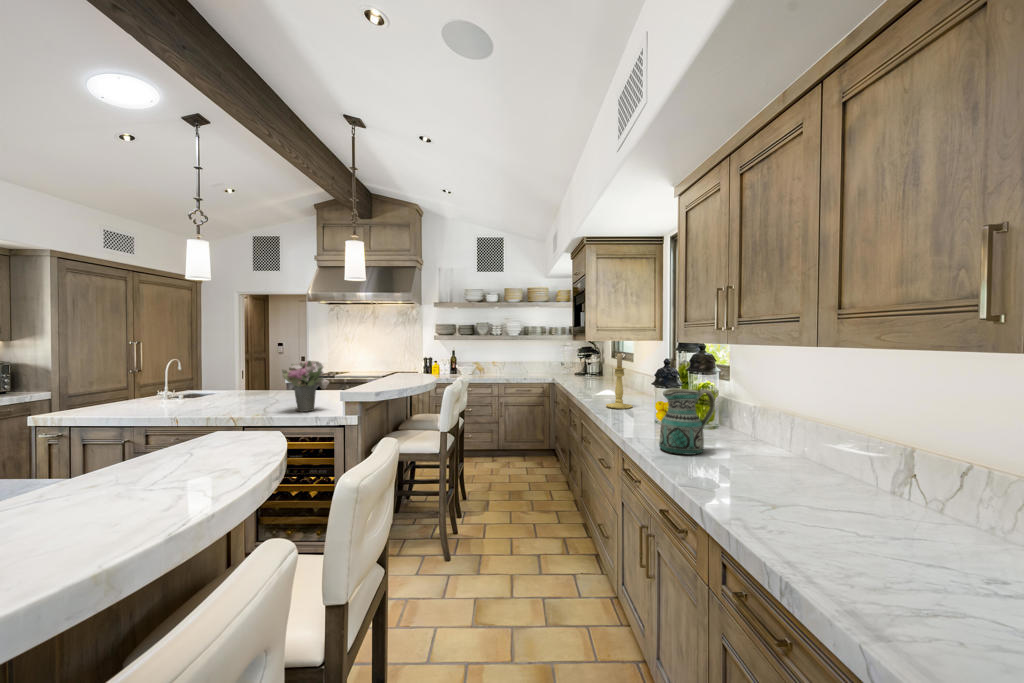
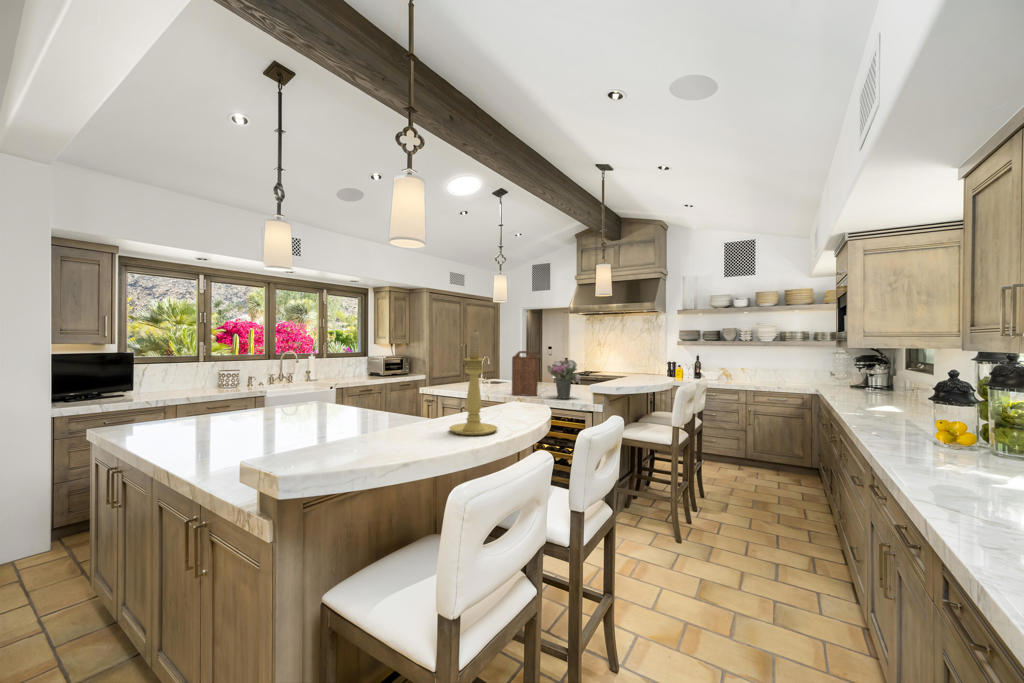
cutting board: none [227,351,267,412] -> present [512,351,538,396]
candle holder: present [606,353,632,409] -> present [449,332,498,435]
ceramic pitcher: present [659,388,715,455] -> none [912,399,999,475]

